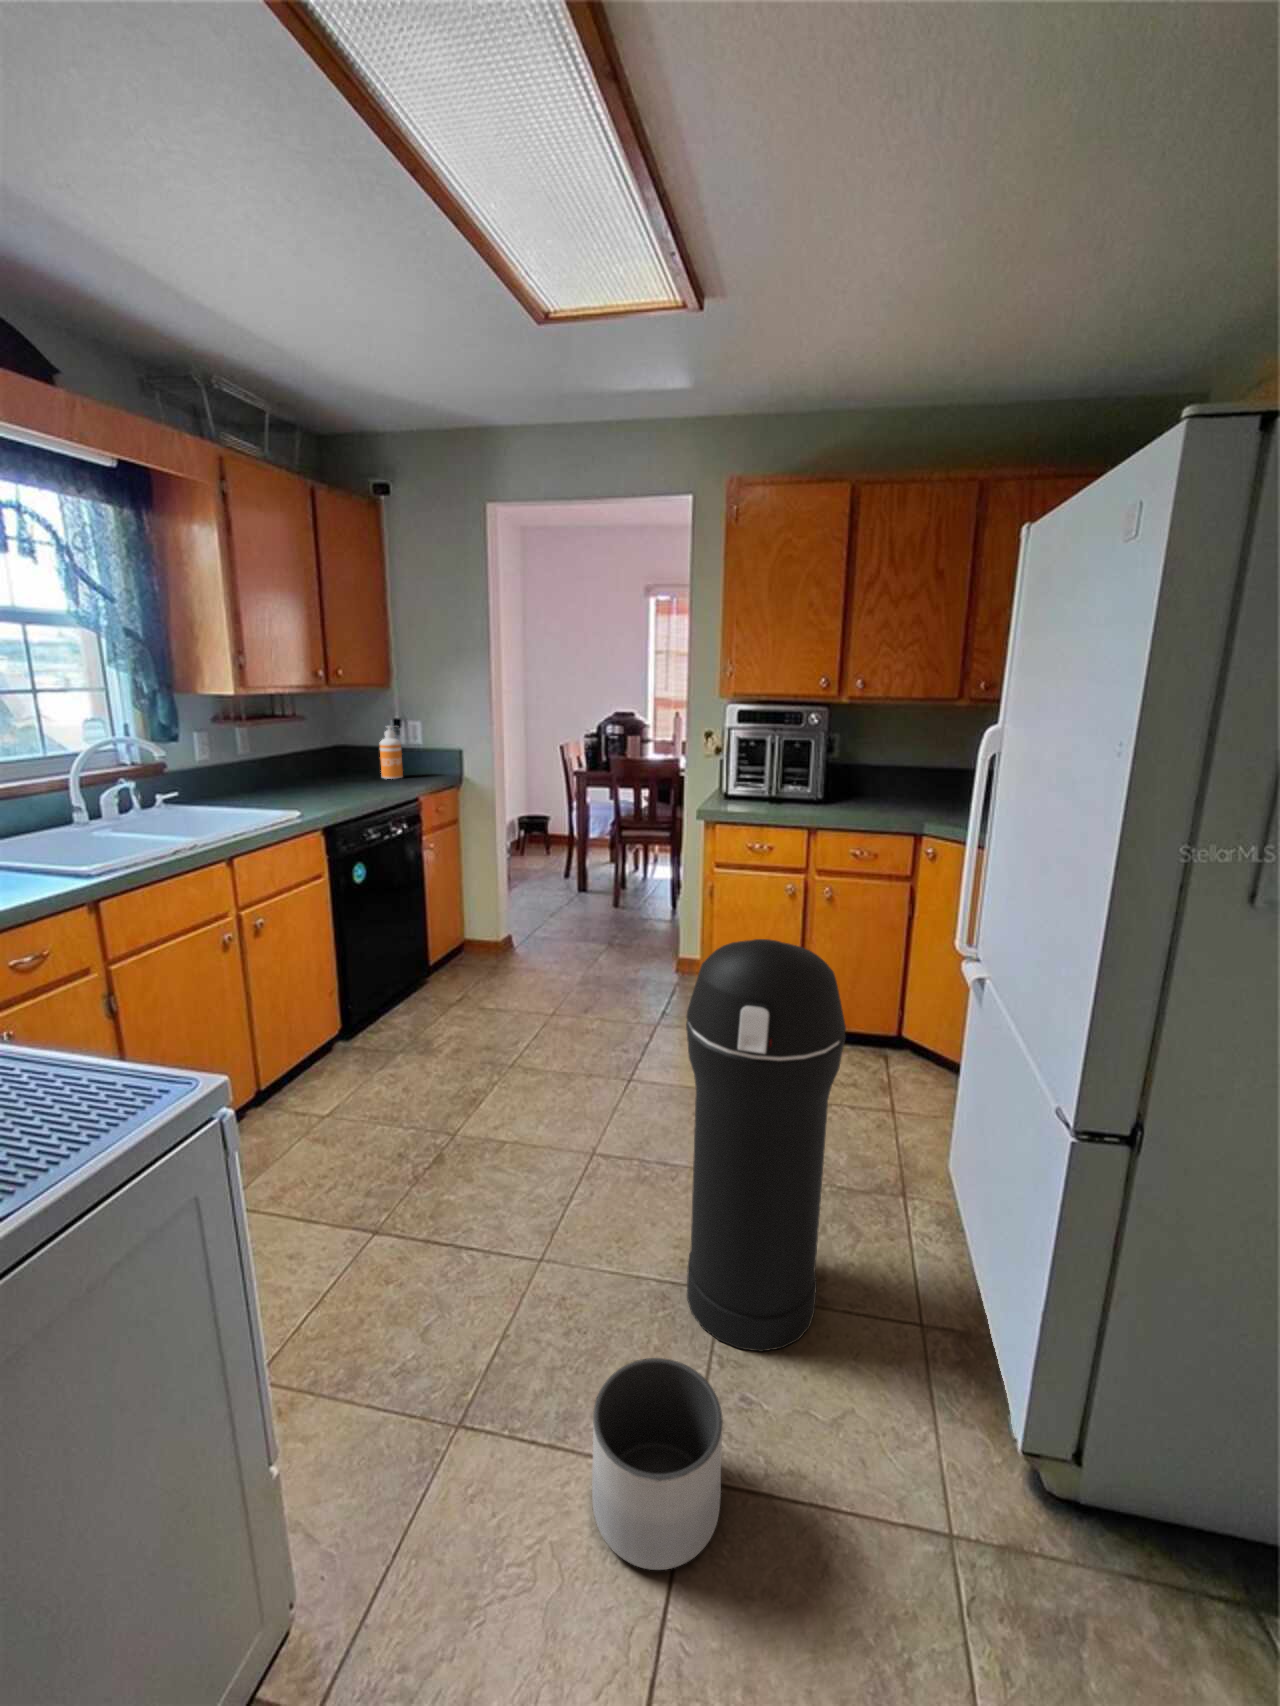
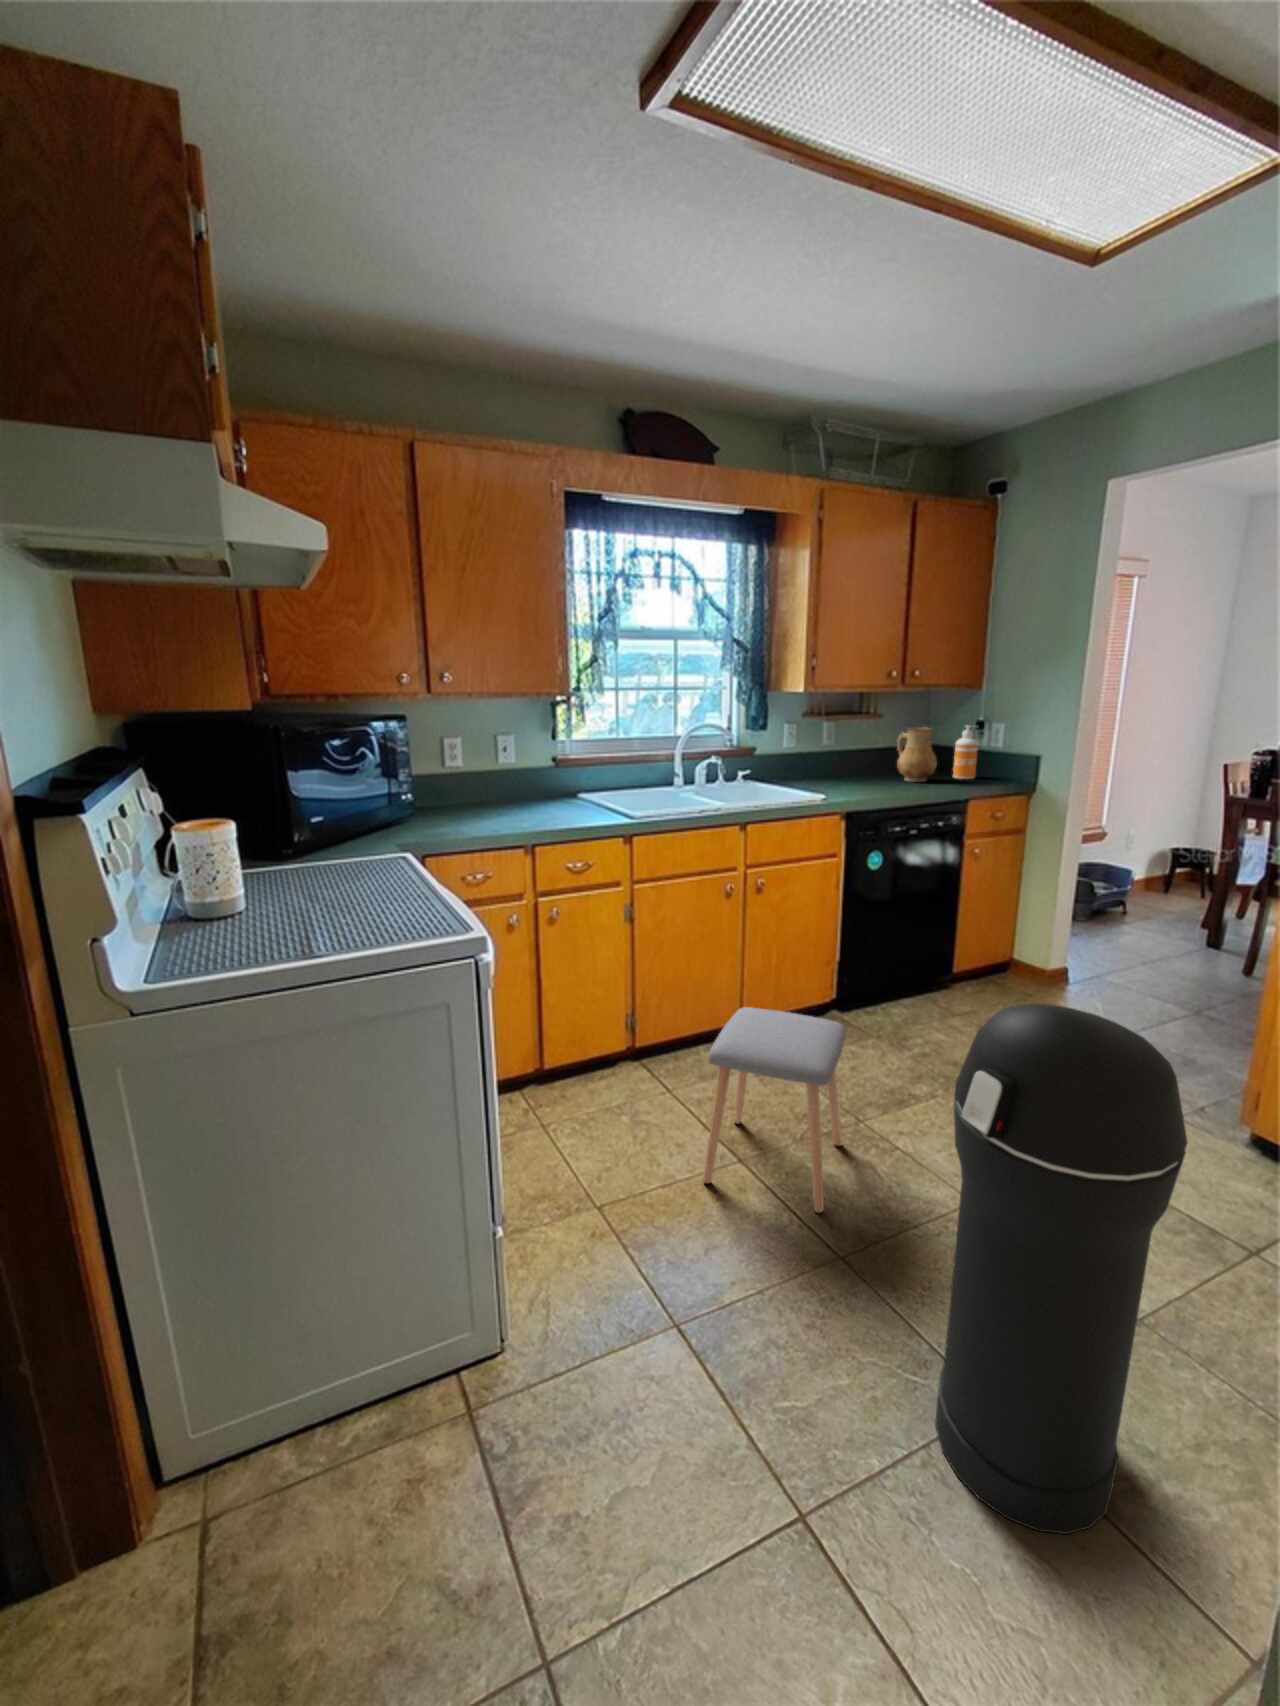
ceramic pitcher: none [325,729,372,786] -> present [897,727,937,782]
stool: none [328,1040,495,1282] -> present [703,1007,846,1214]
planter: present [592,1358,723,1570] -> none [695,1357,827,1571]

